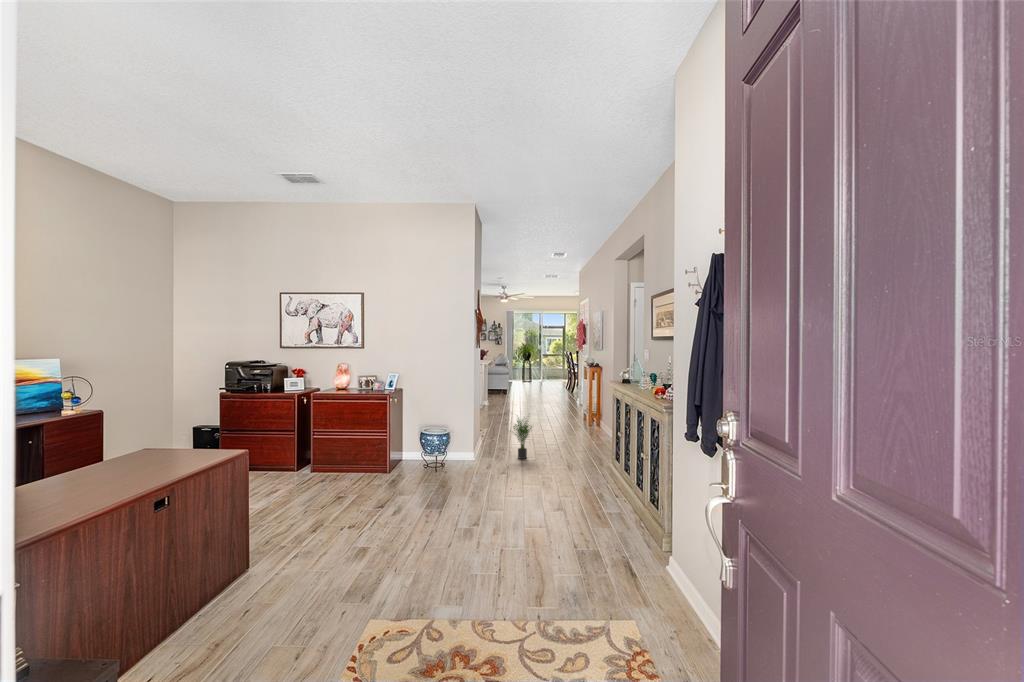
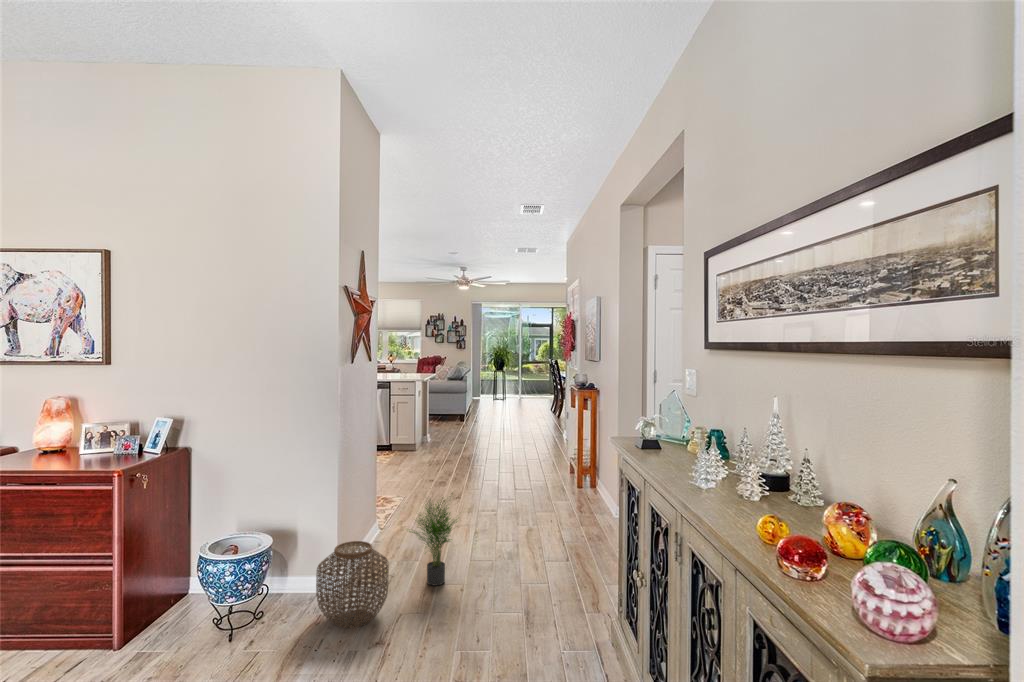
woven basket: none [472,432,505,470] -> present [316,541,389,628]

